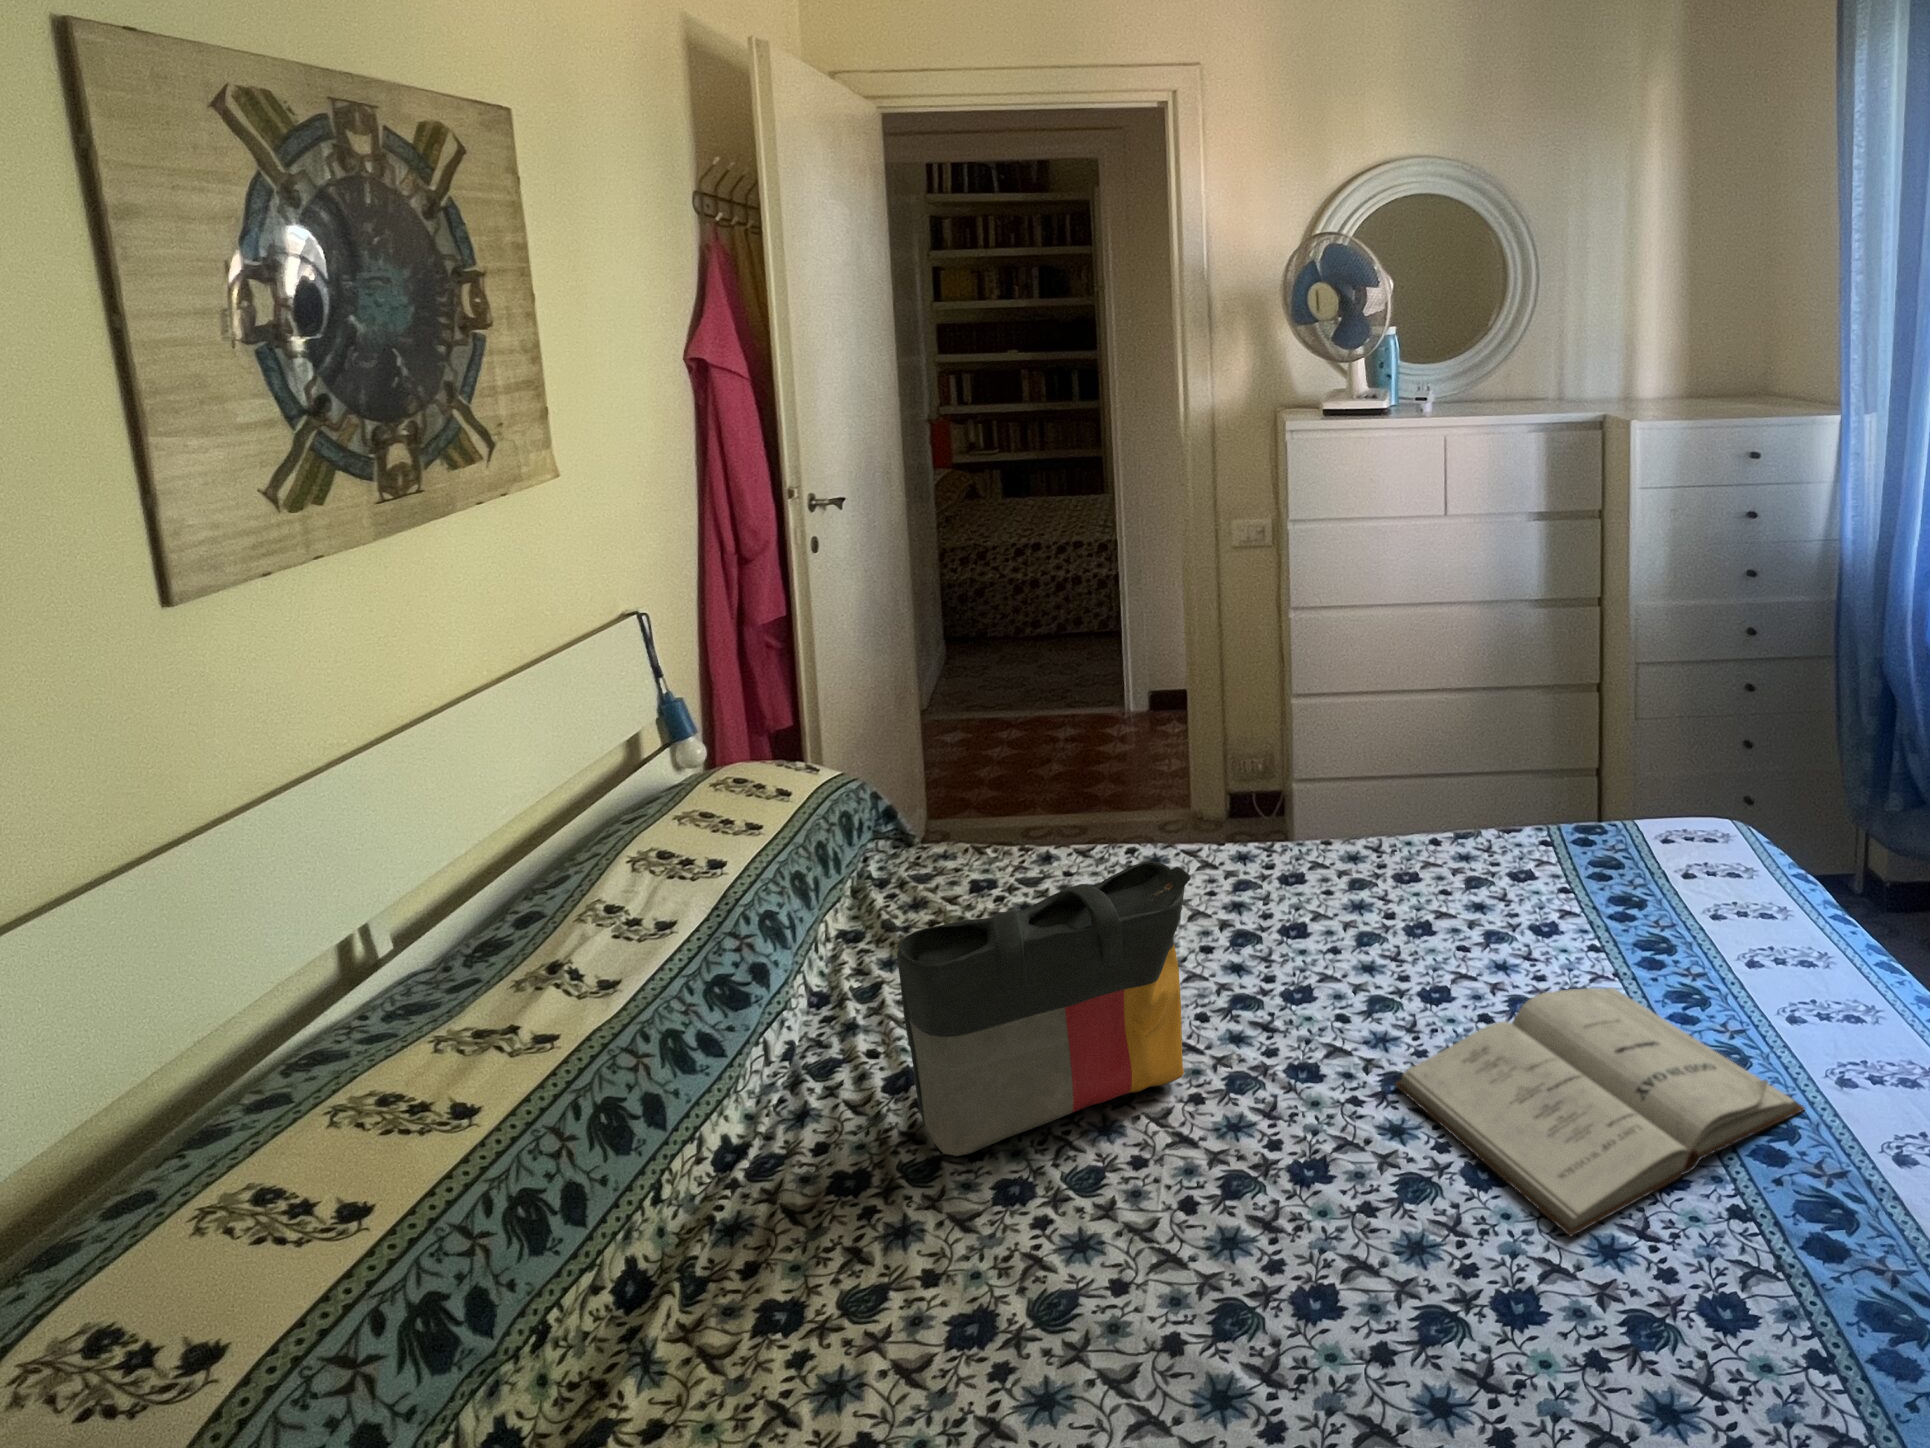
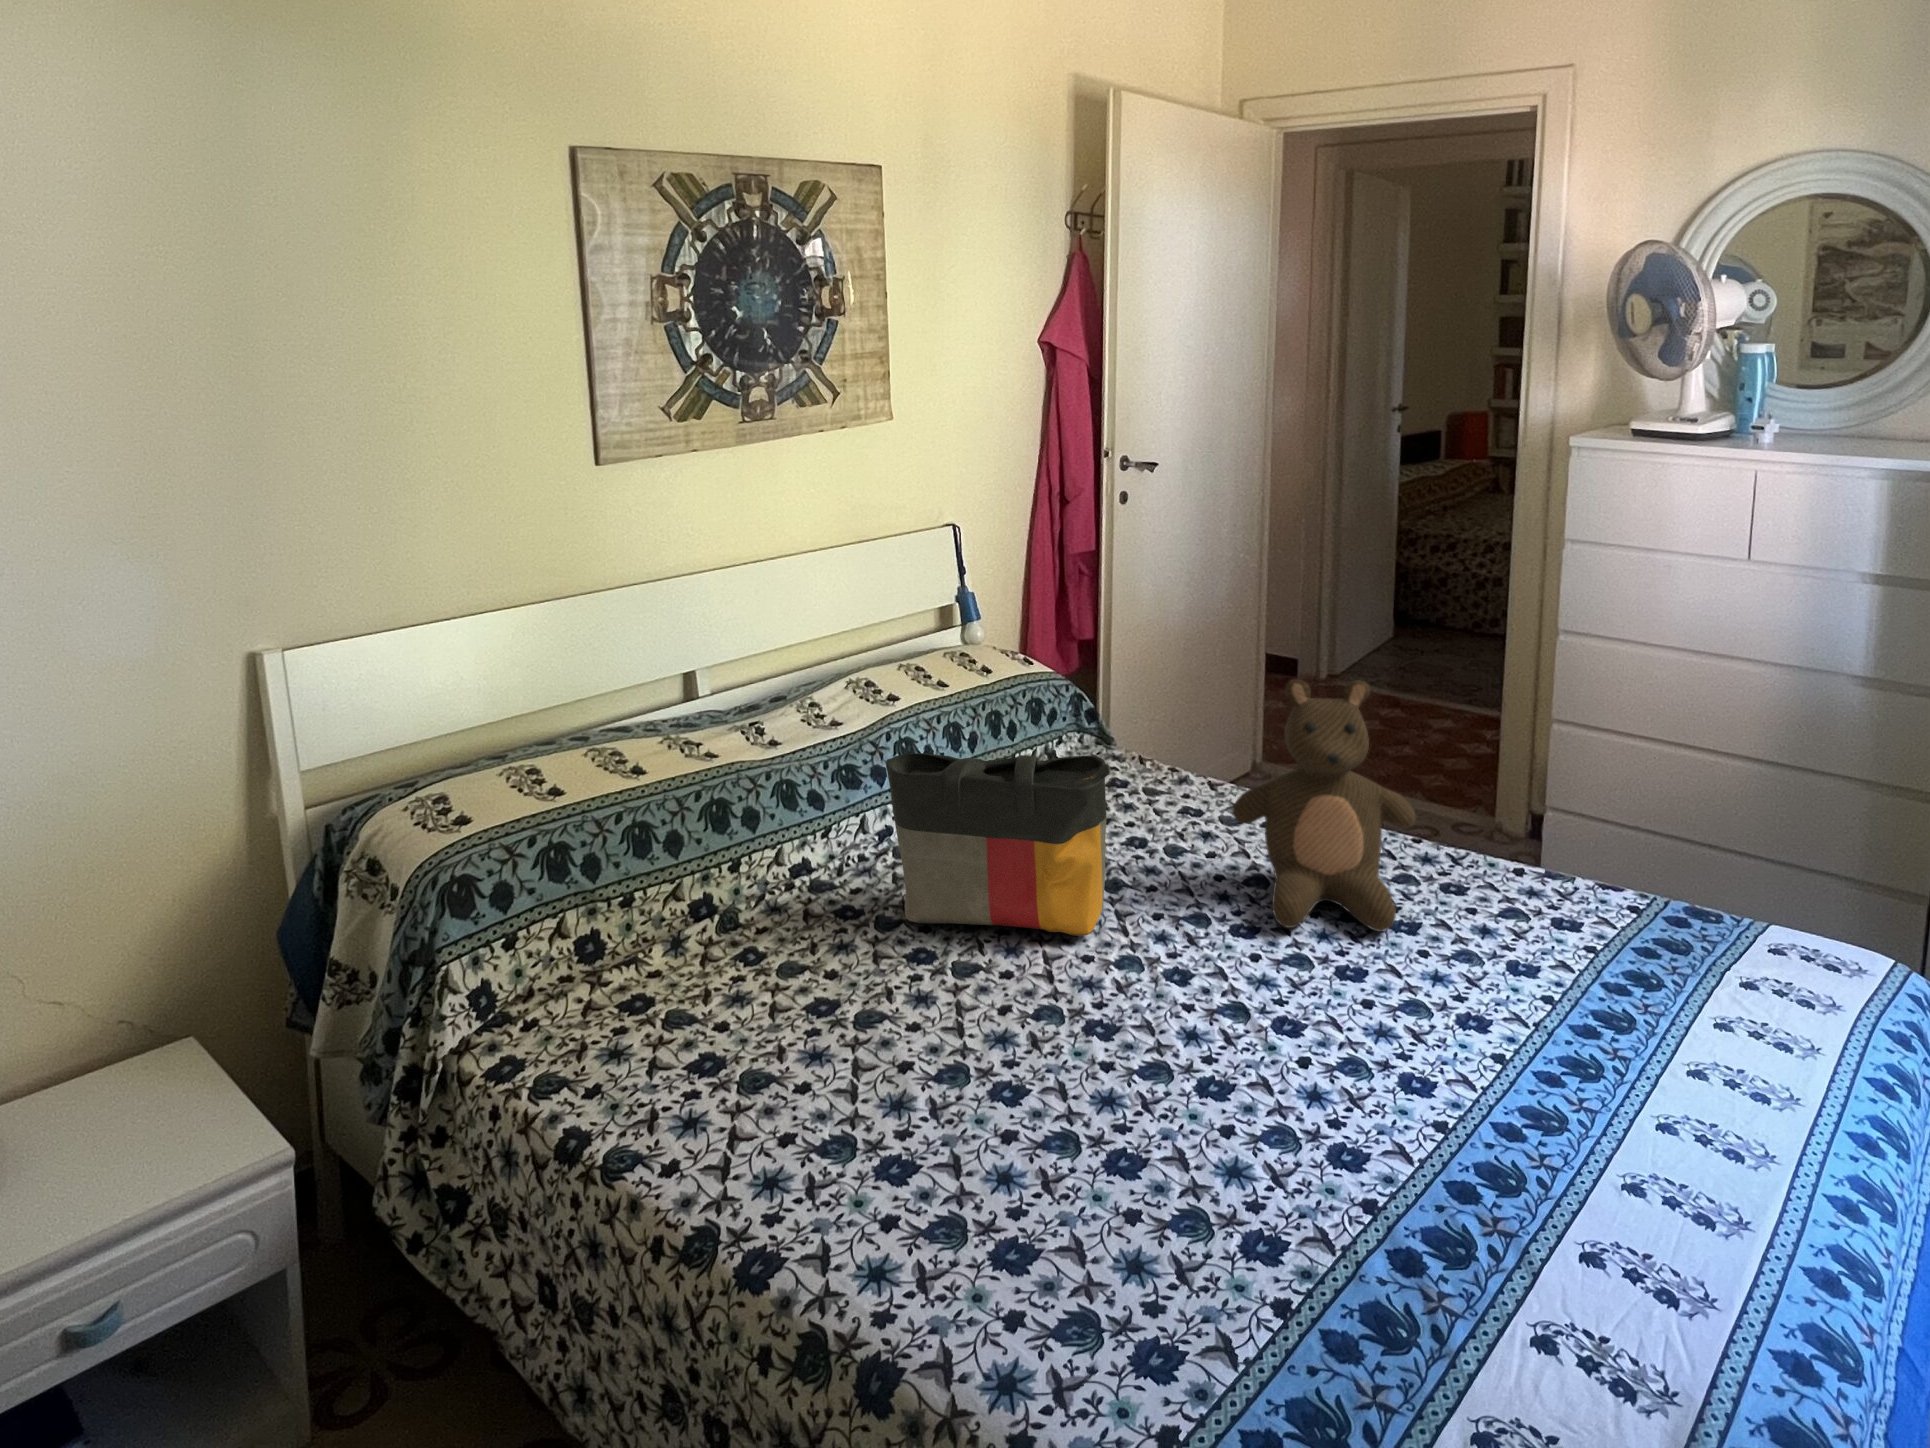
stuffed bear: none [1237,700,1432,982] -> present [1232,679,1416,931]
book: present [1395,988,1805,1236] -> none [1233,986,1591,1181]

